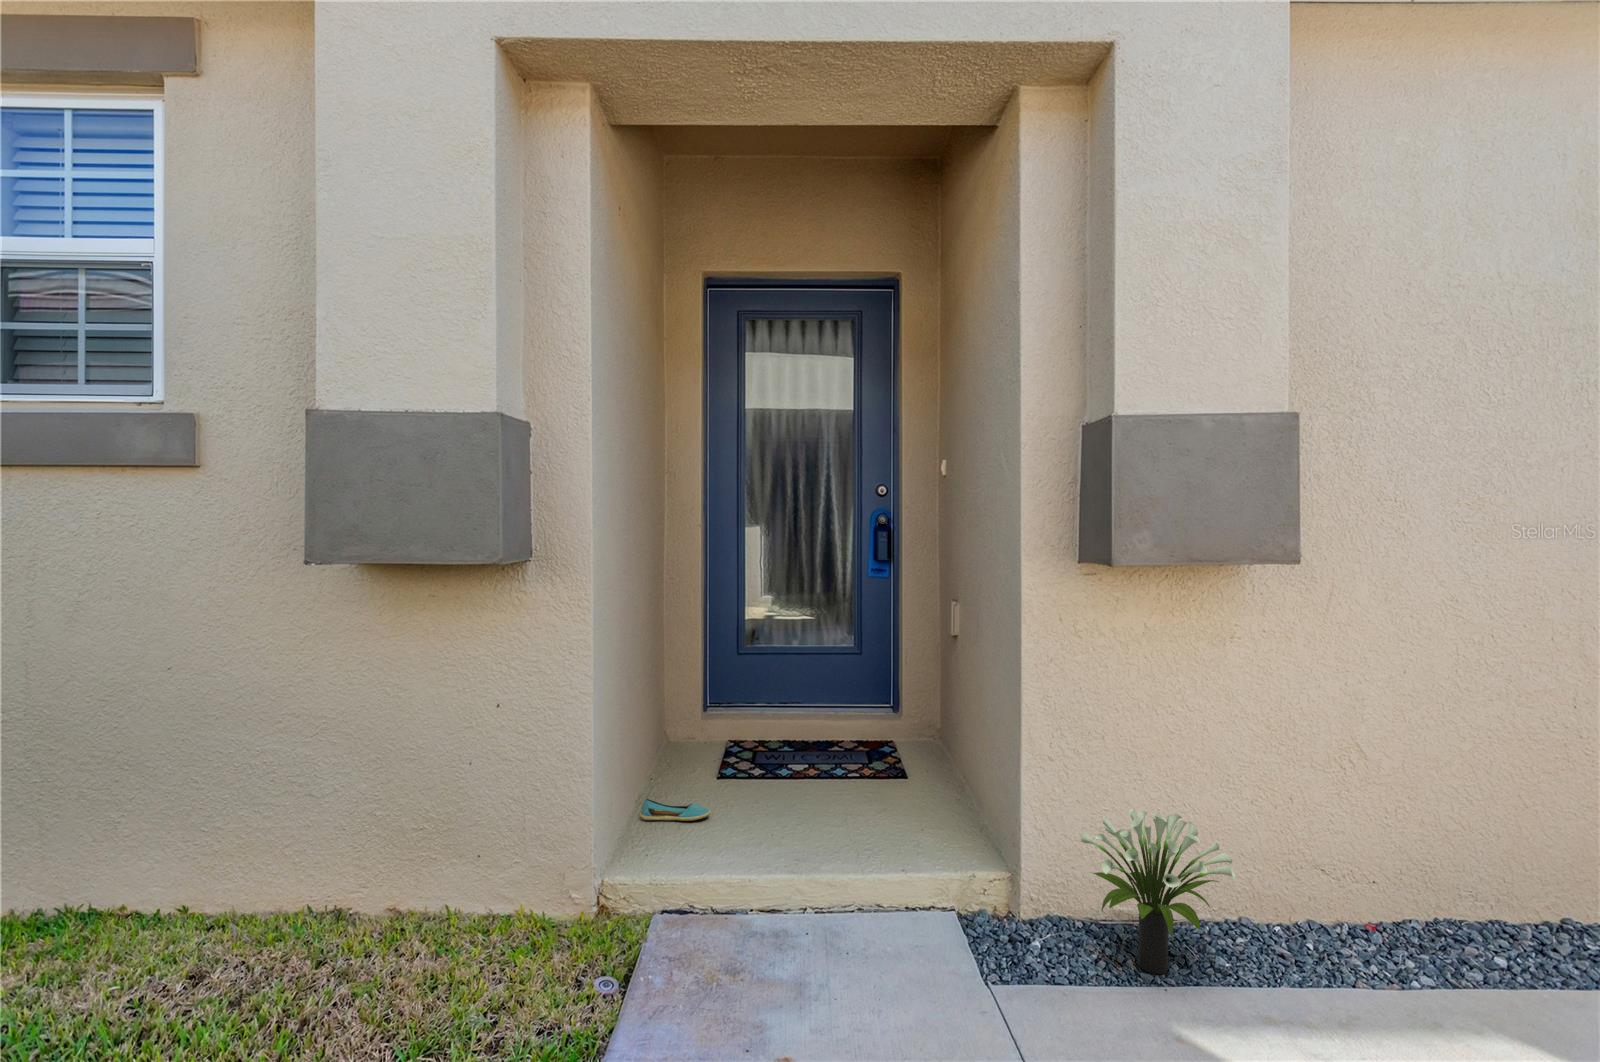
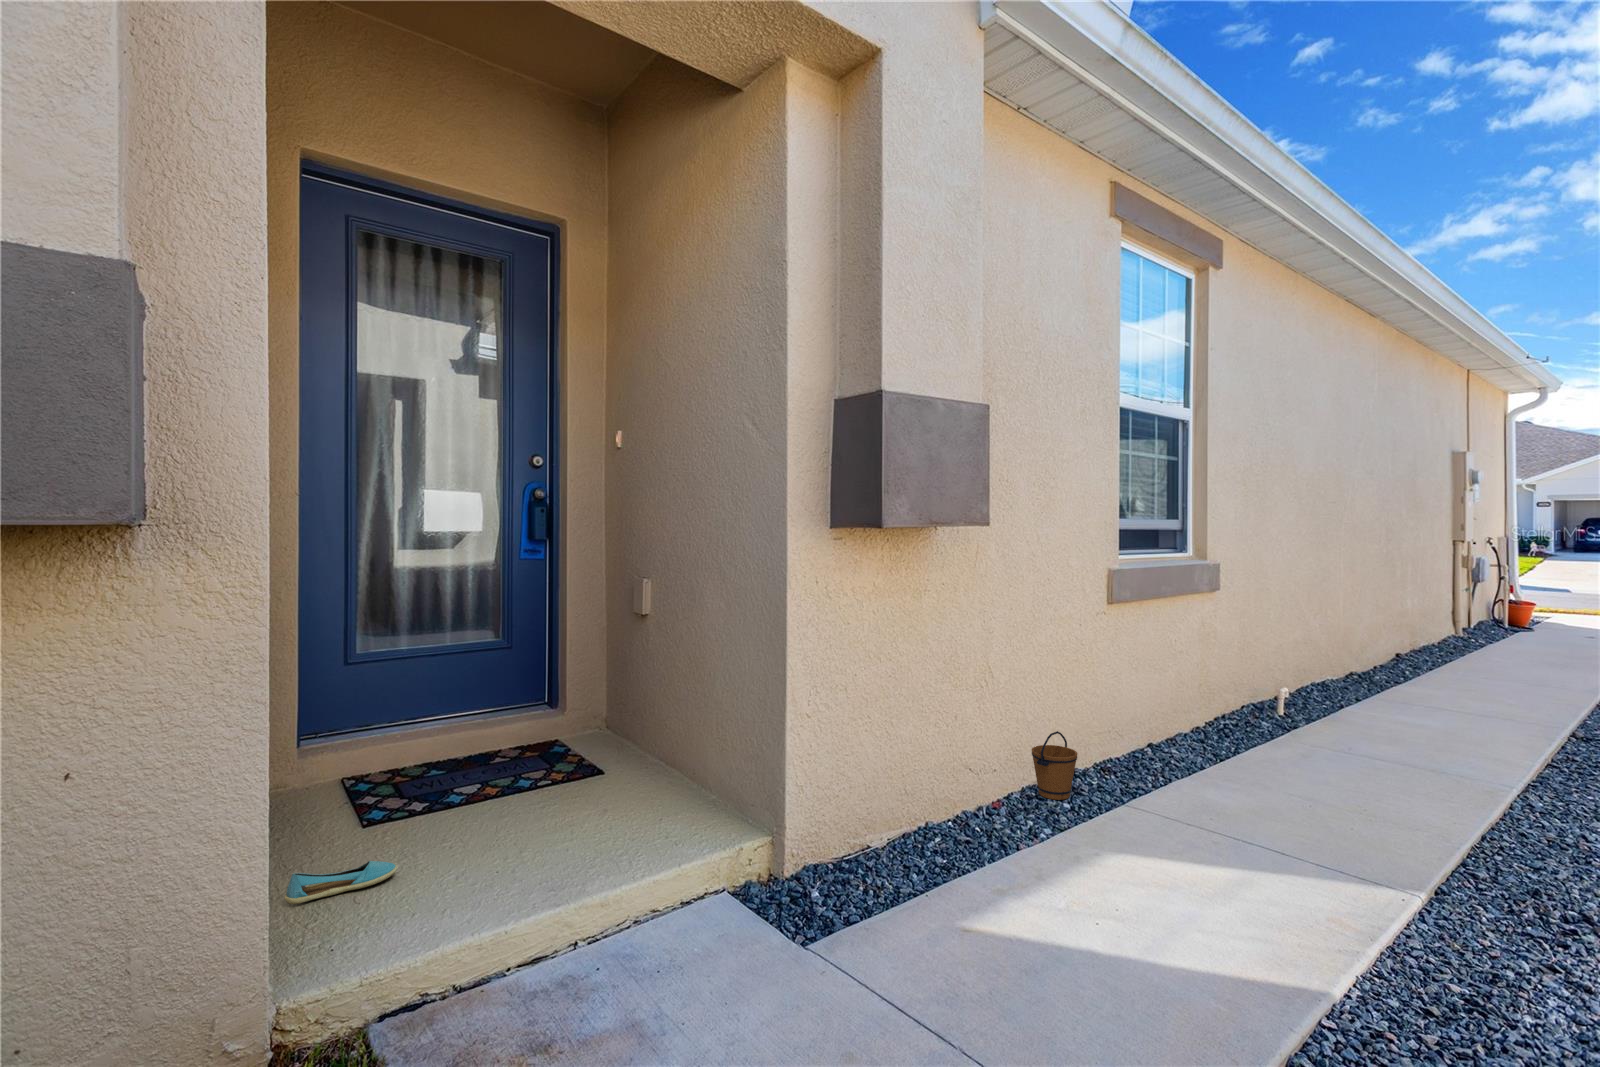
potted plant: present [1081,808,1235,974] -> none [846,743,976,888]
bucket: none [1449,855,1529,953] -> present [1032,731,1077,800]

